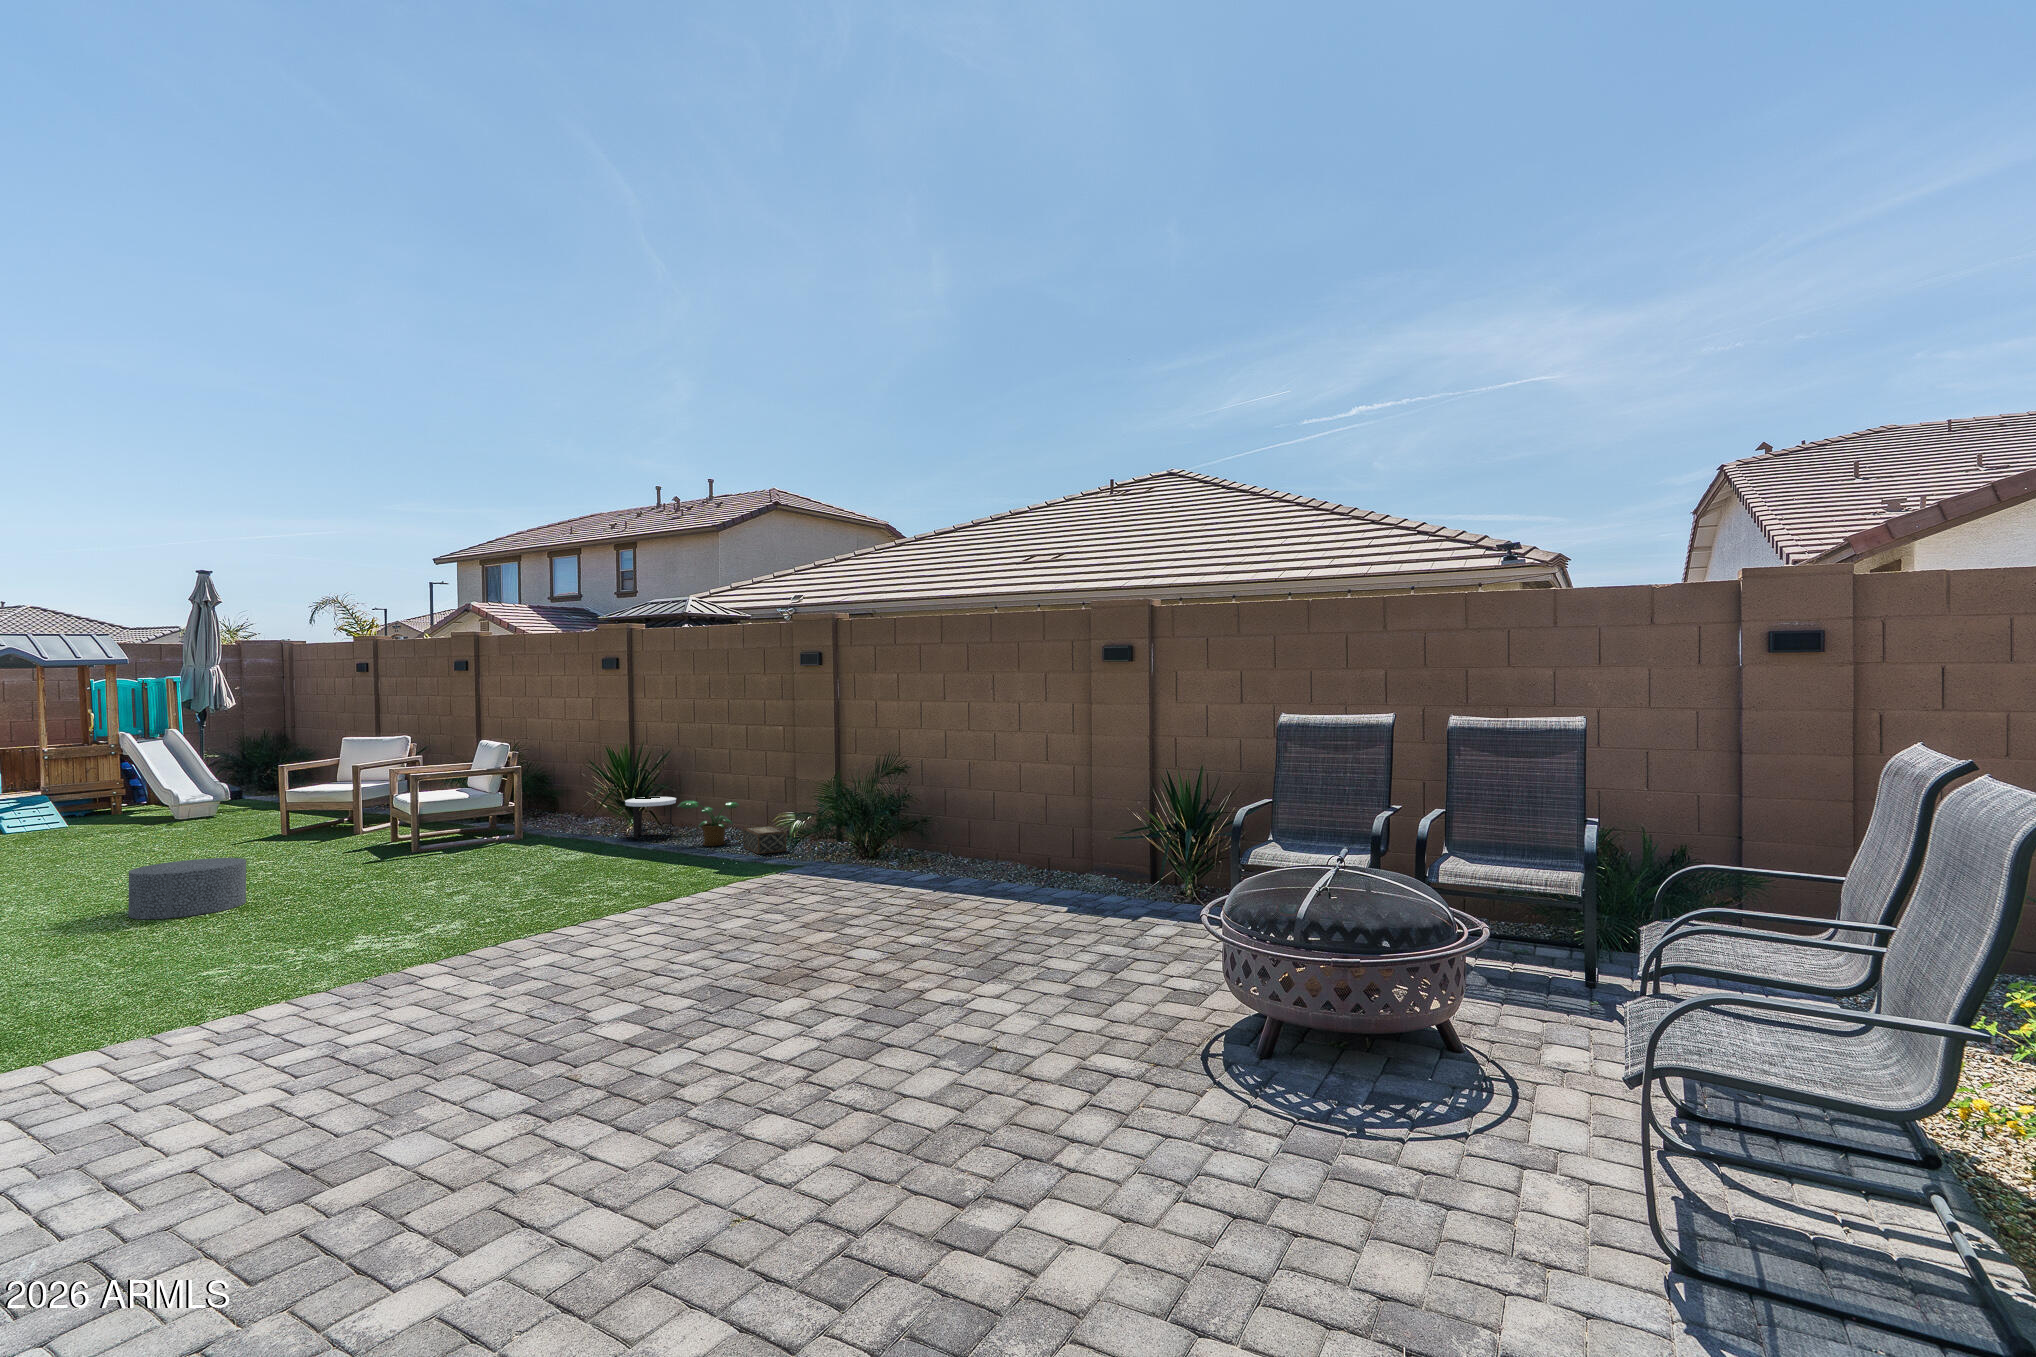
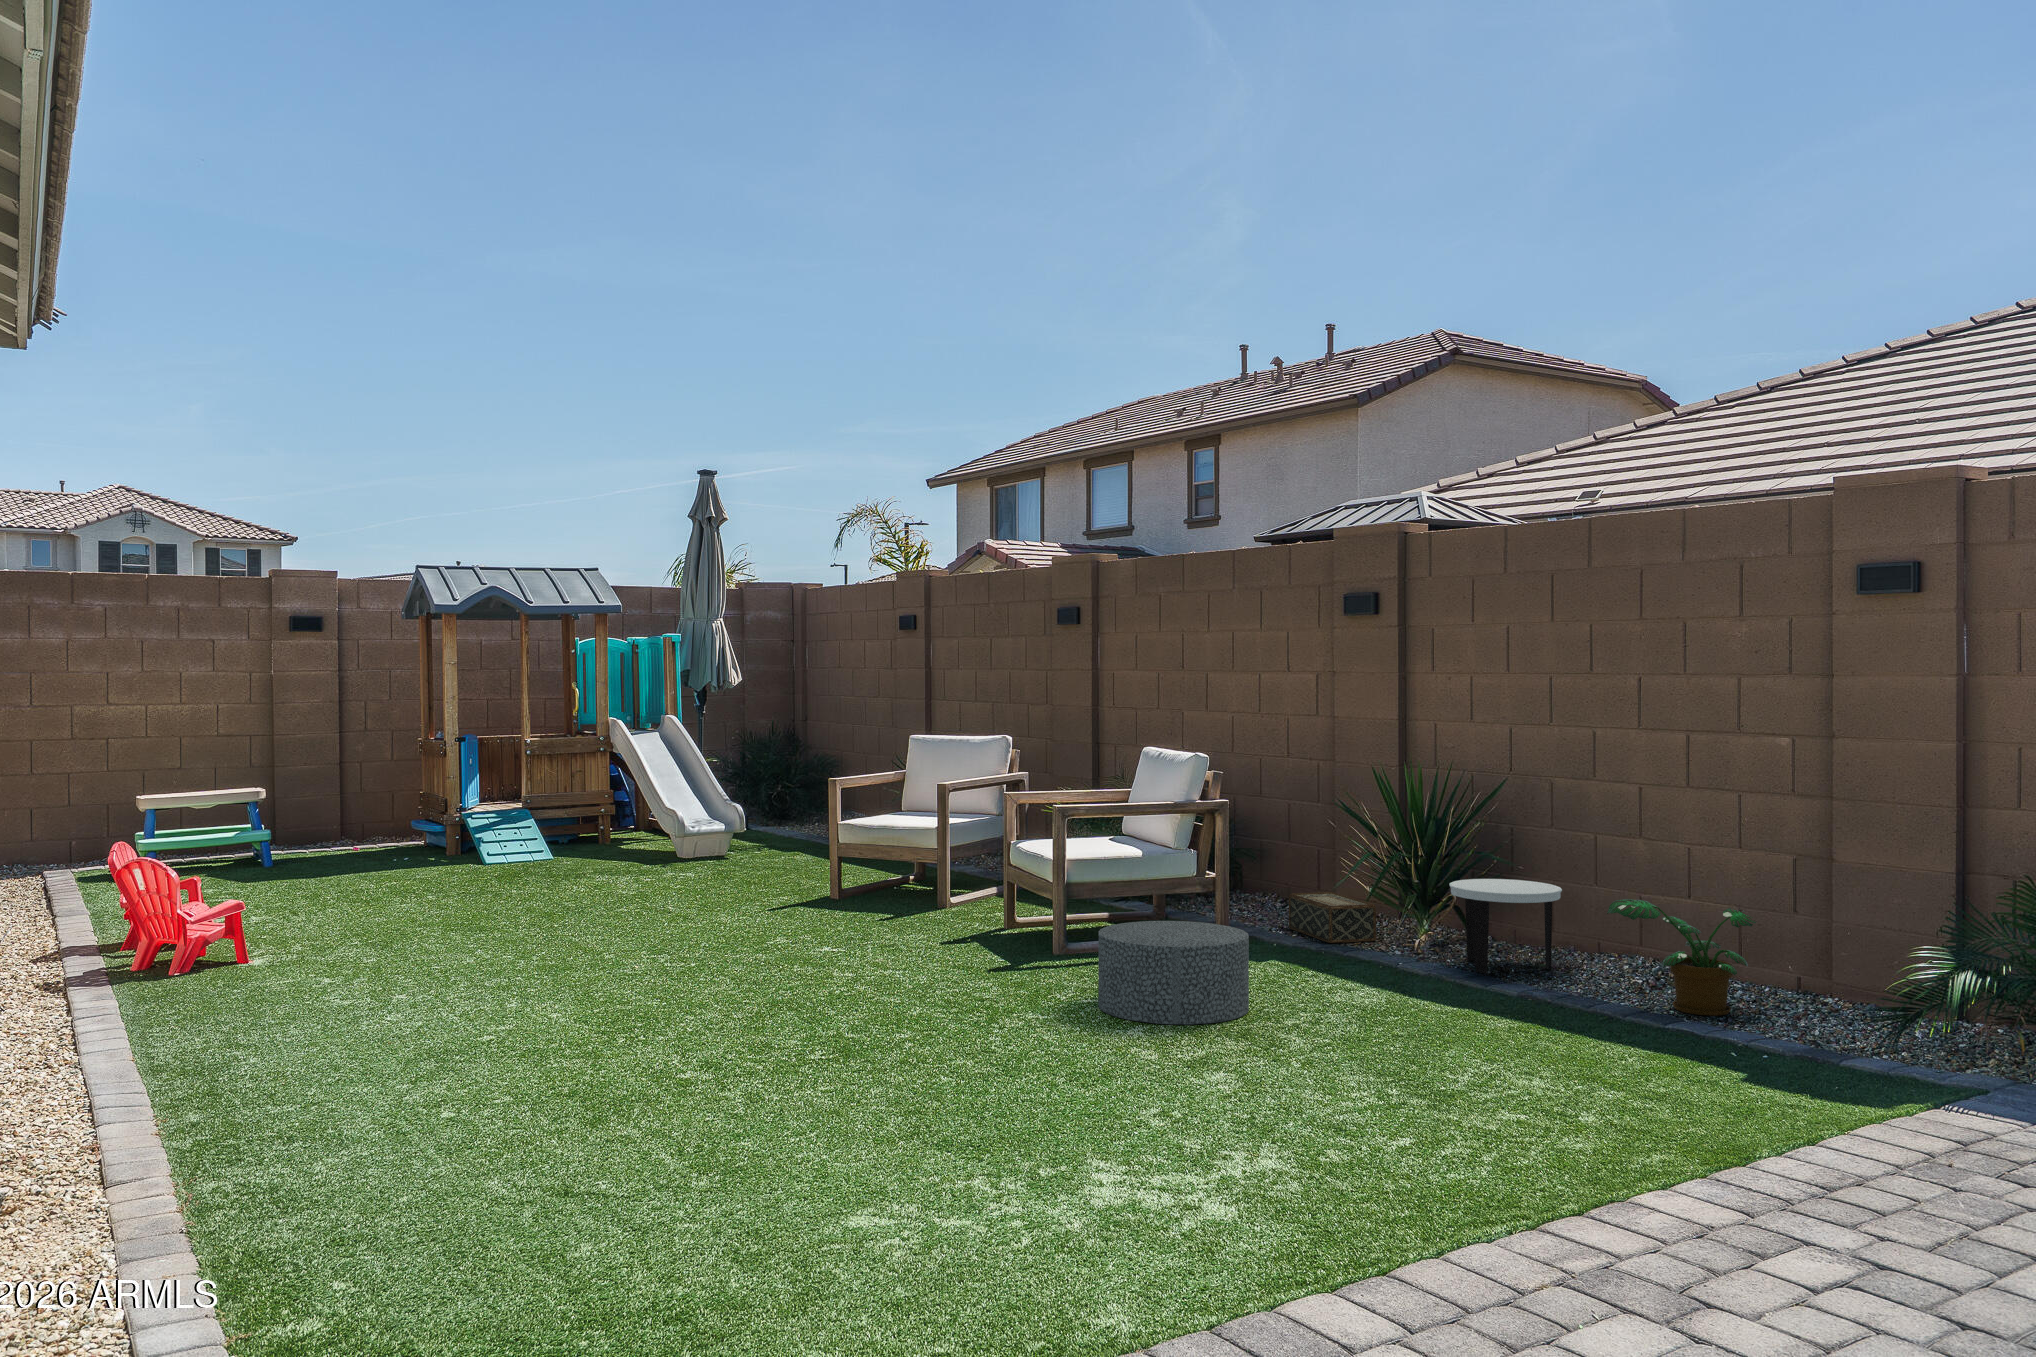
woven basket: present [743,825,786,854] -> present [1289,892,1376,943]
ottoman: present [128,858,246,919] -> present [1098,921,1249,1024]

